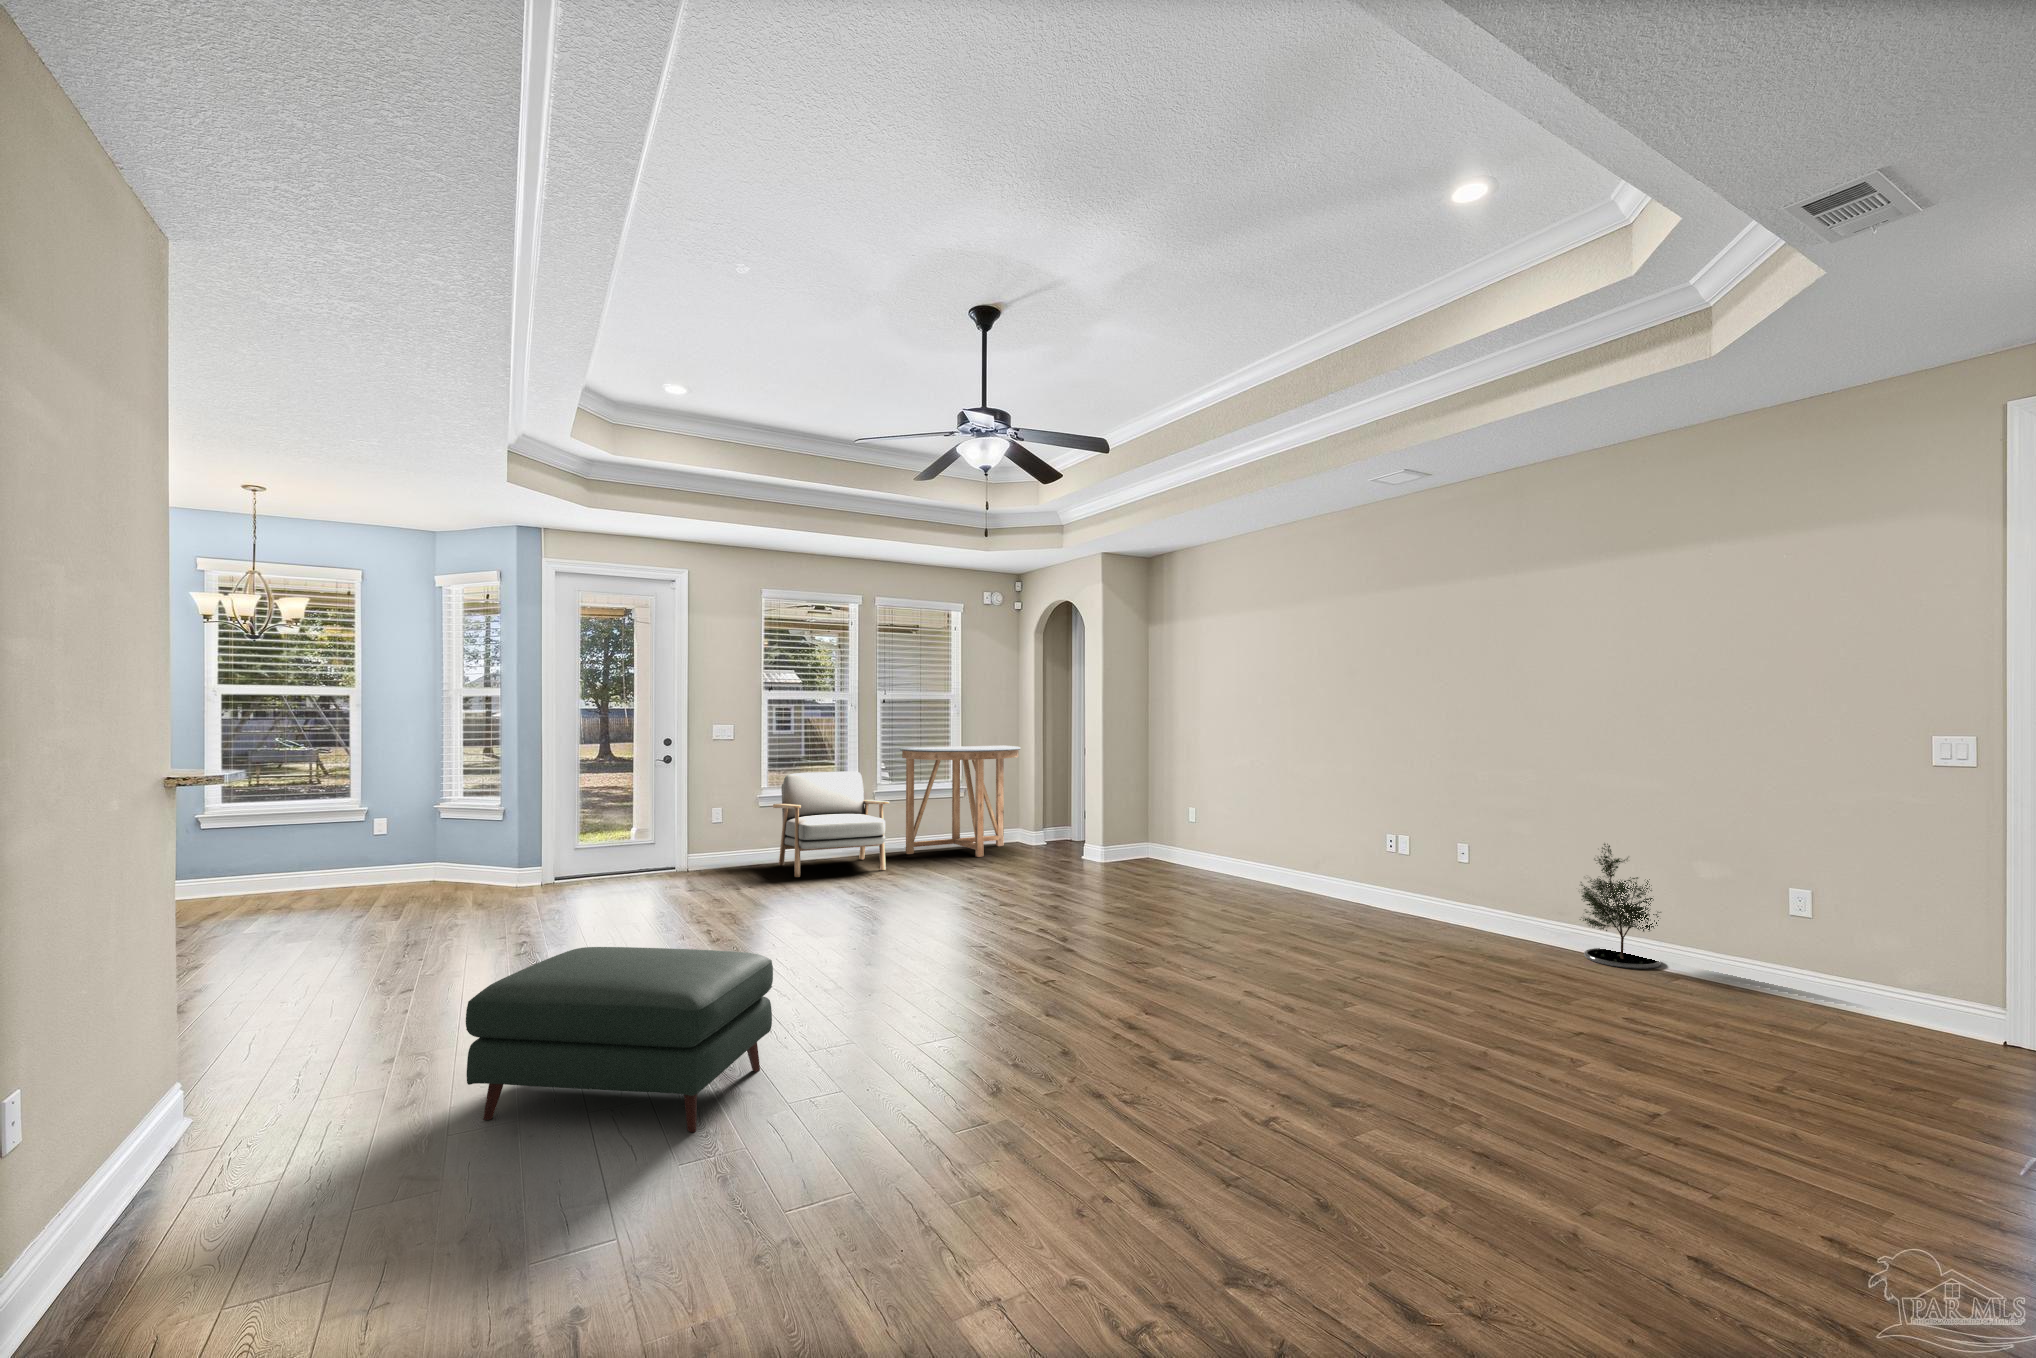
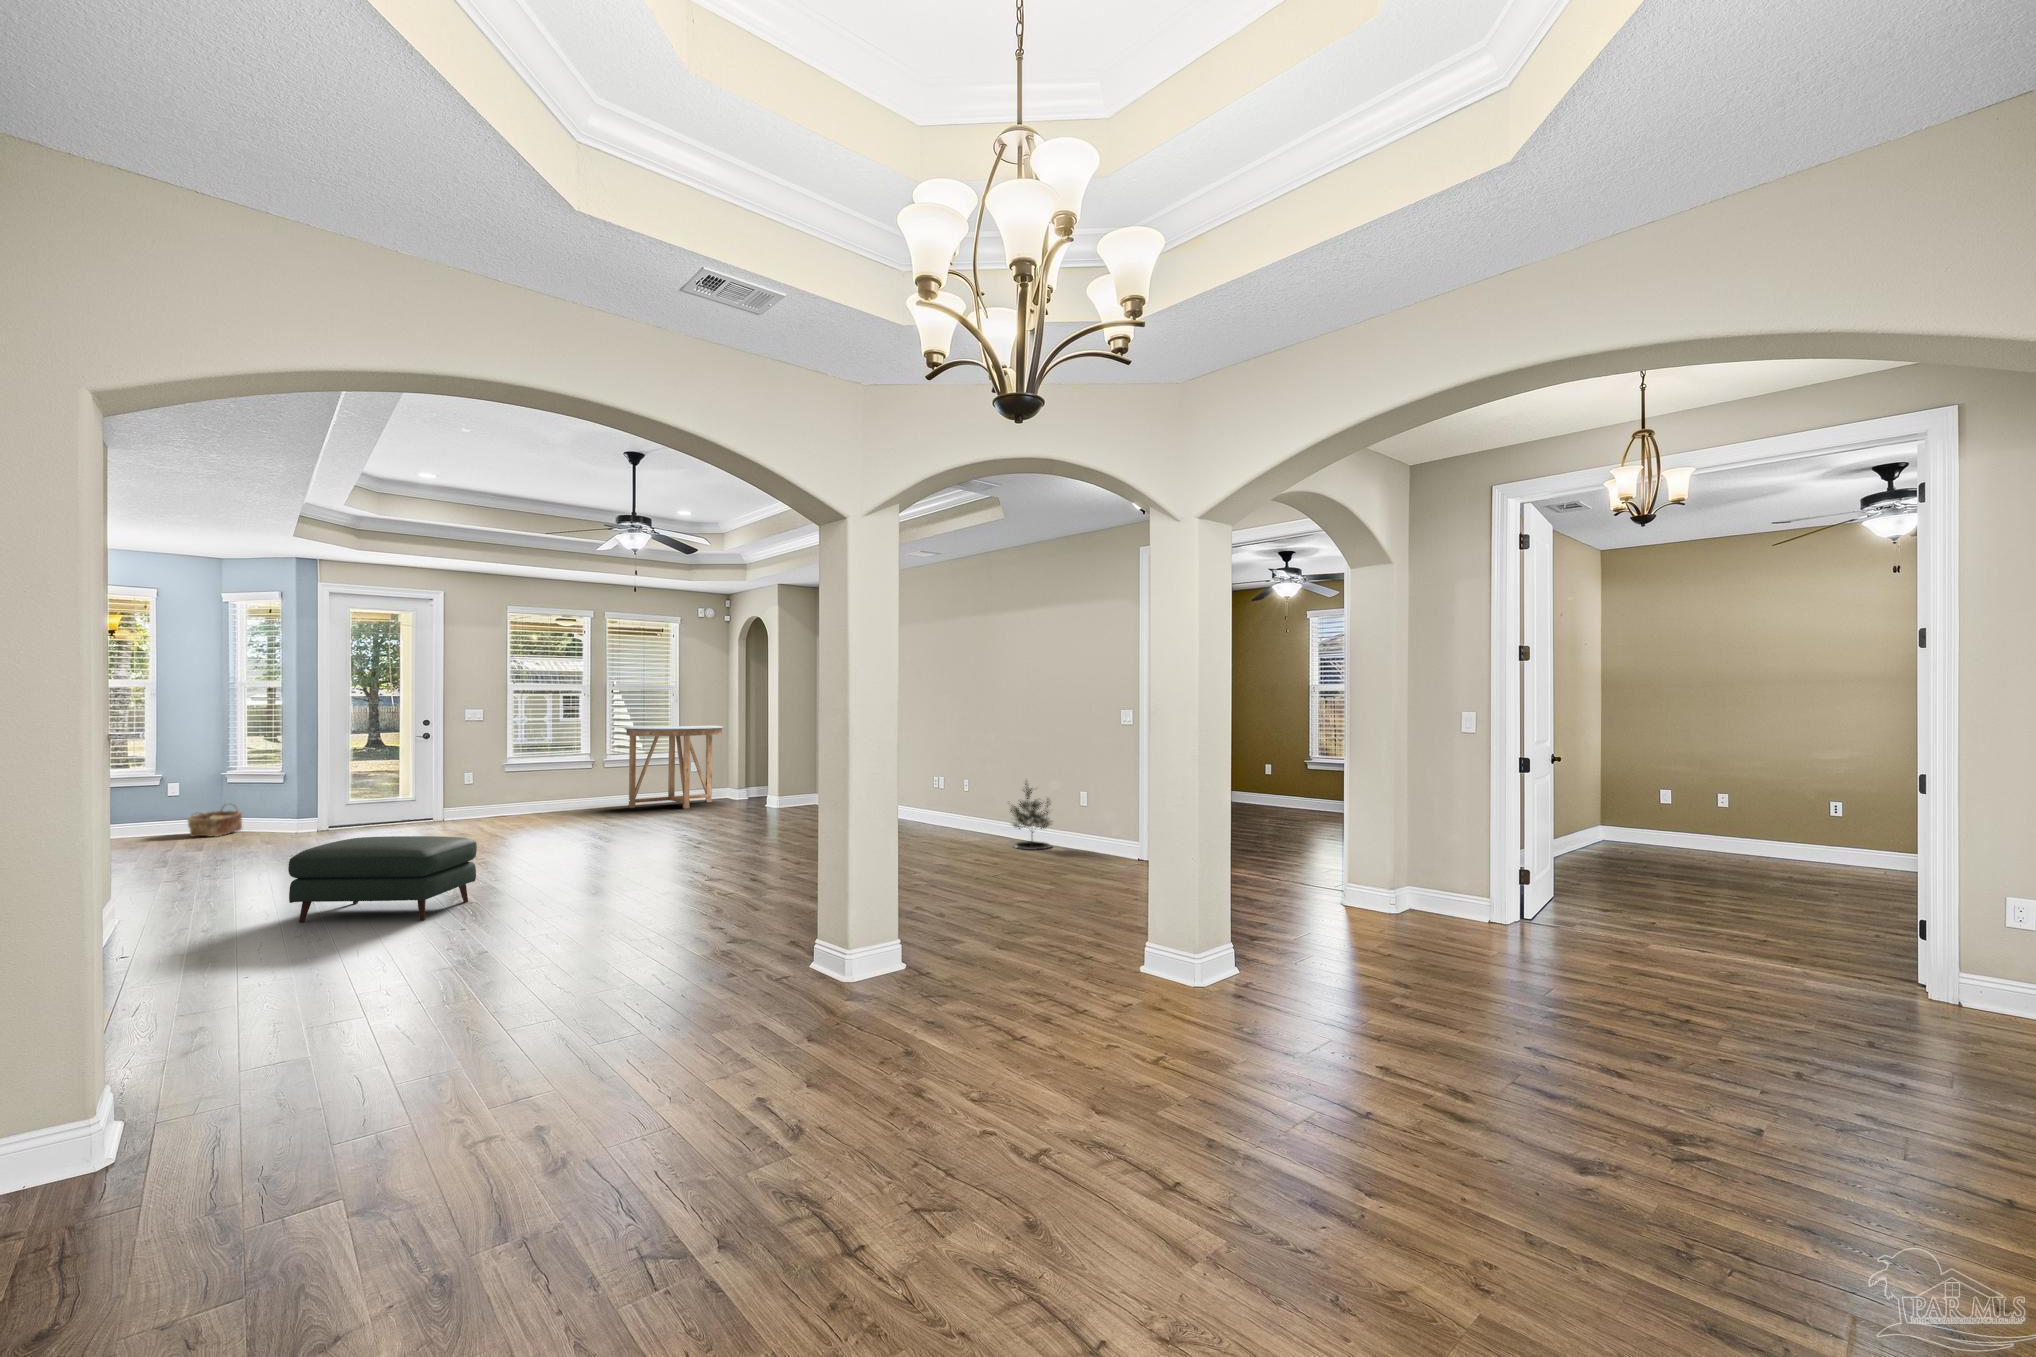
armchair: present [773,771,889,877] -> none [516,745,608,823]
woven basket: none [392,844,455,889] -> present [188,804,242,837]

